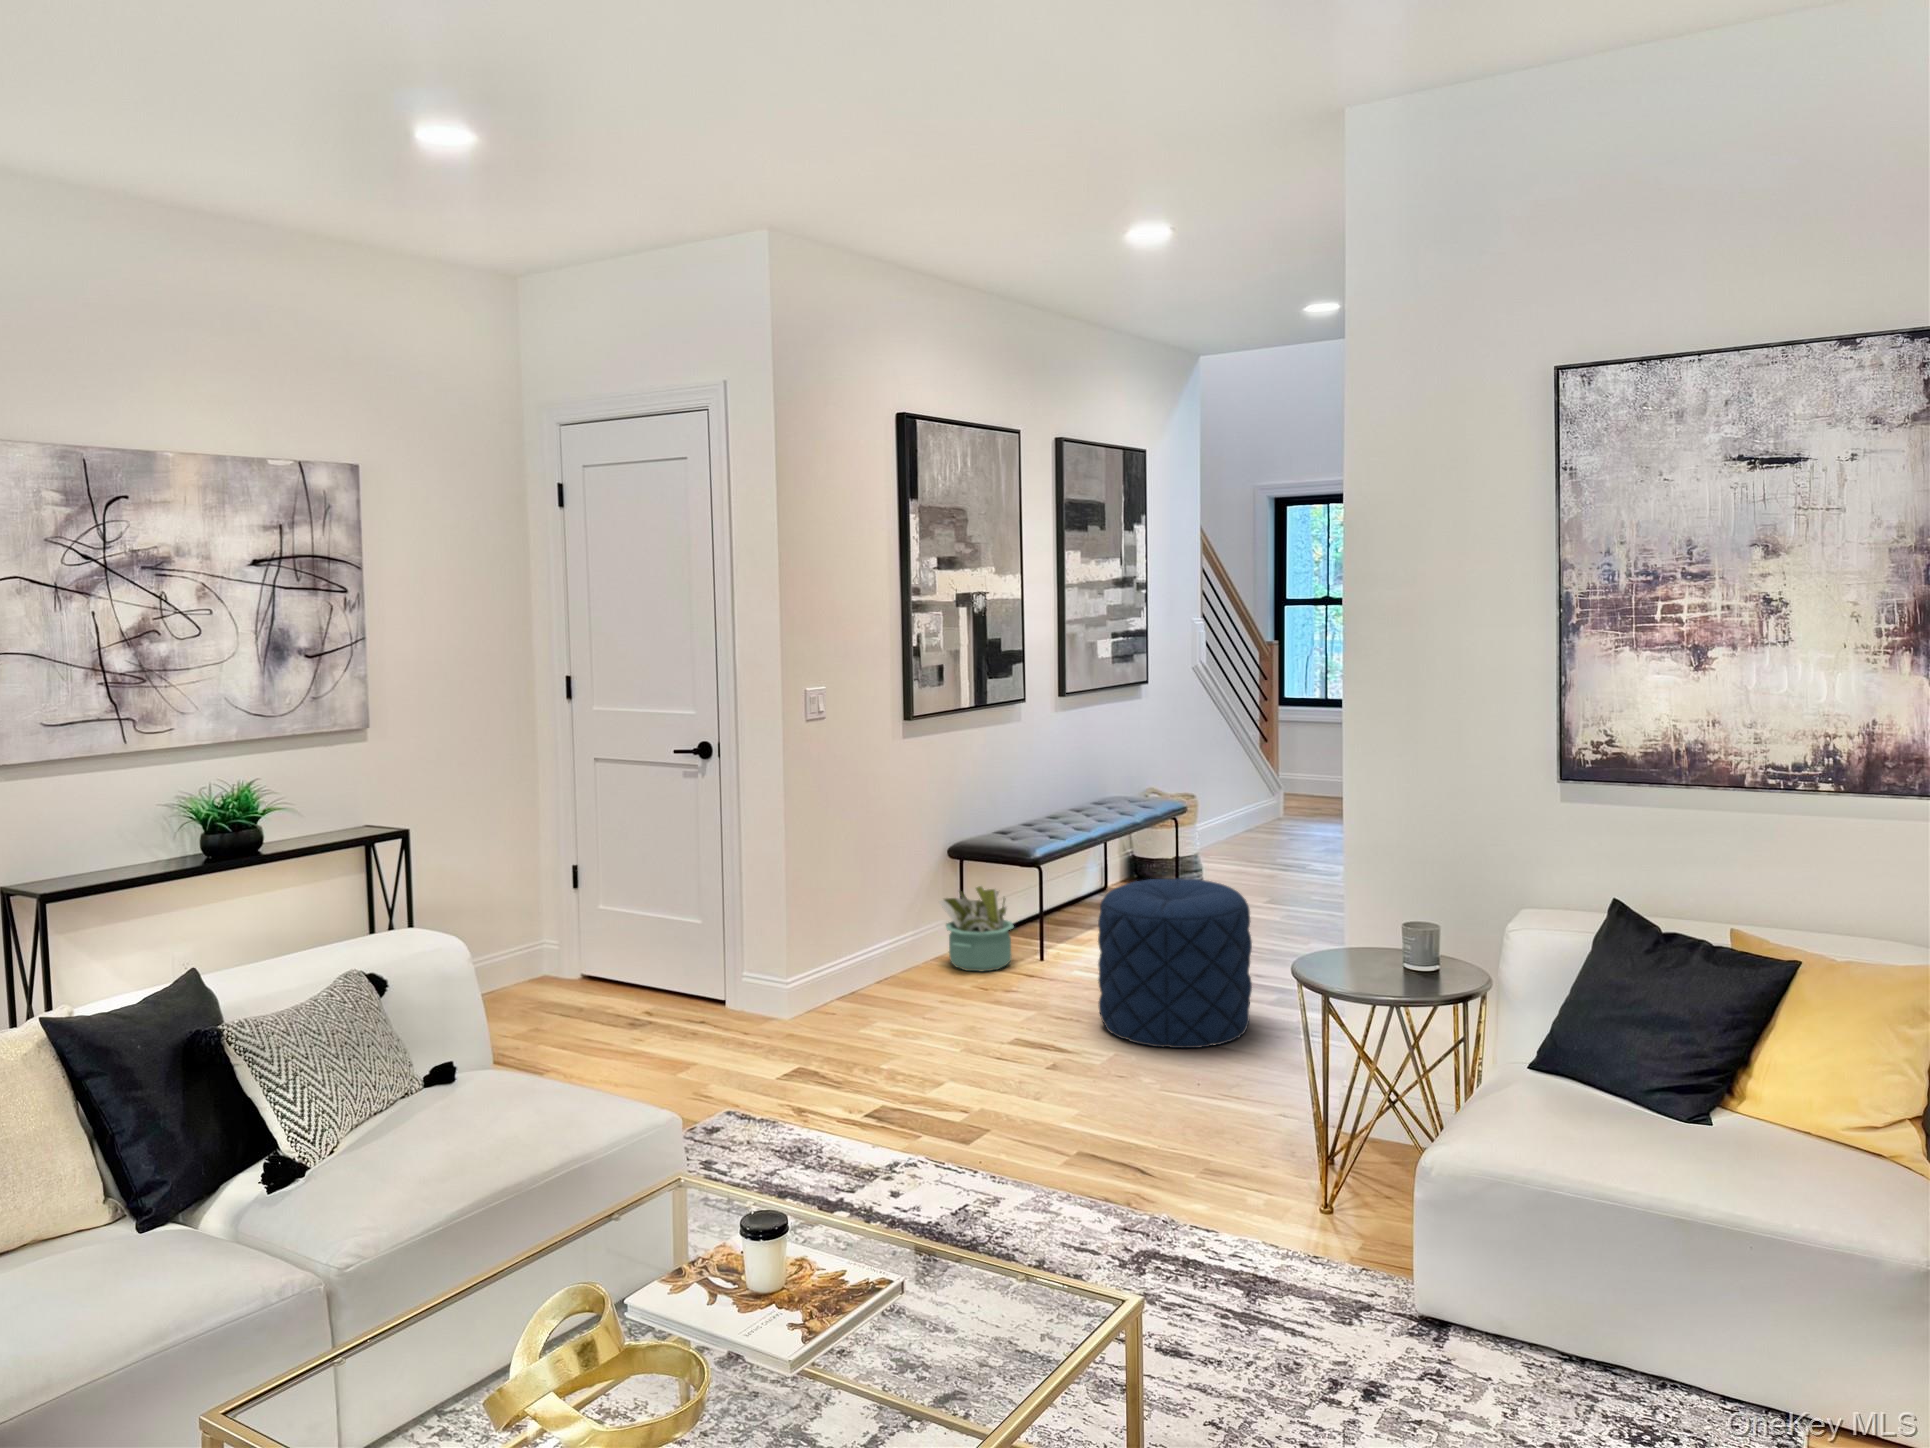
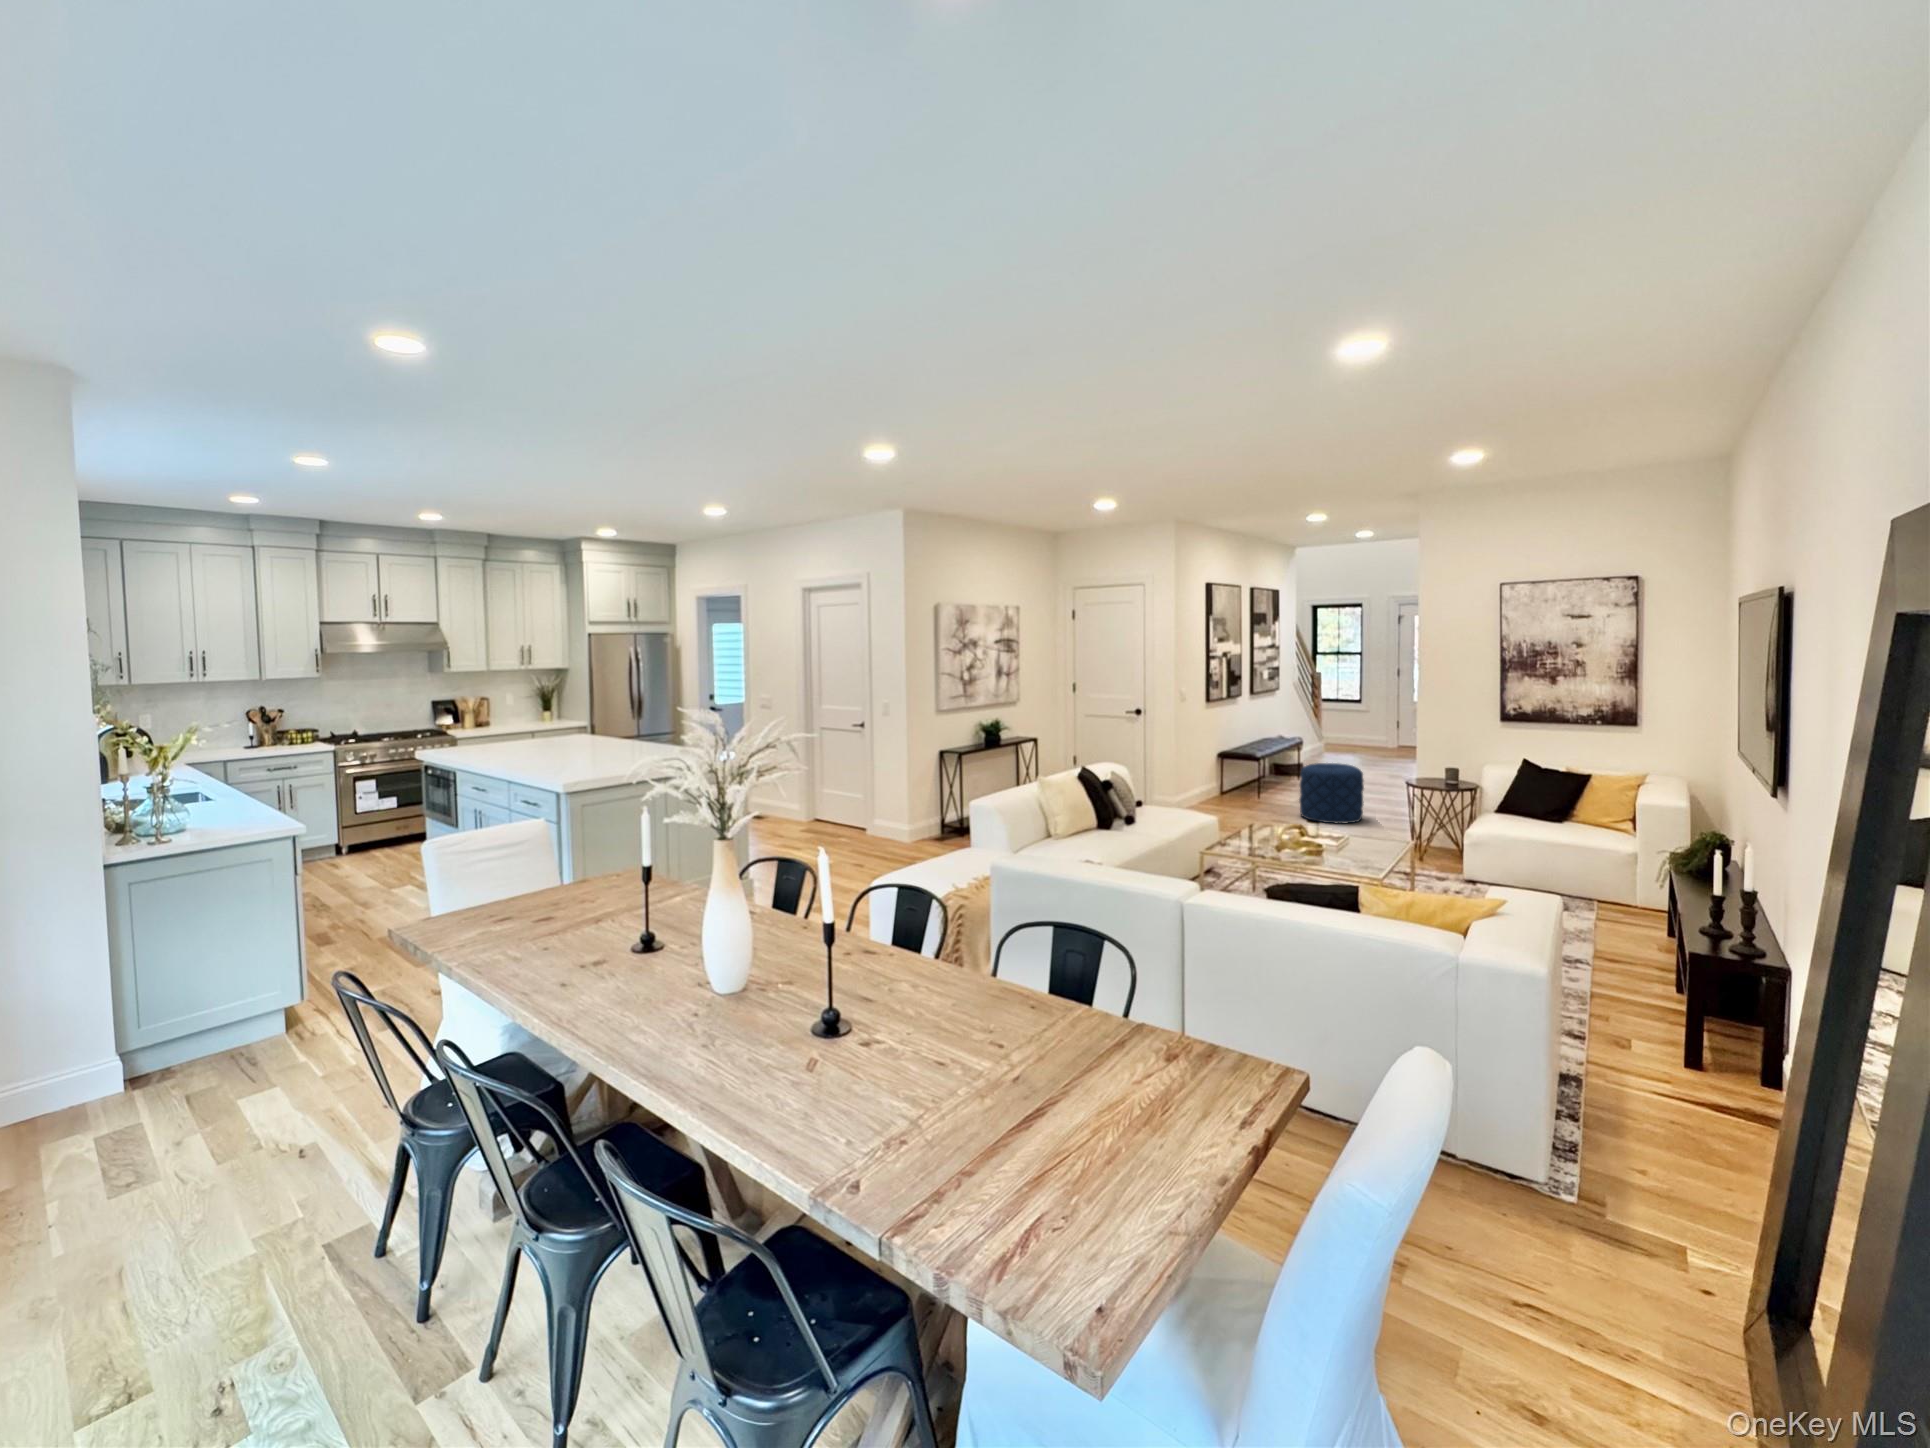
decorative plant: present [939,885,1014,971] -> none [1216,768,1249,802]

